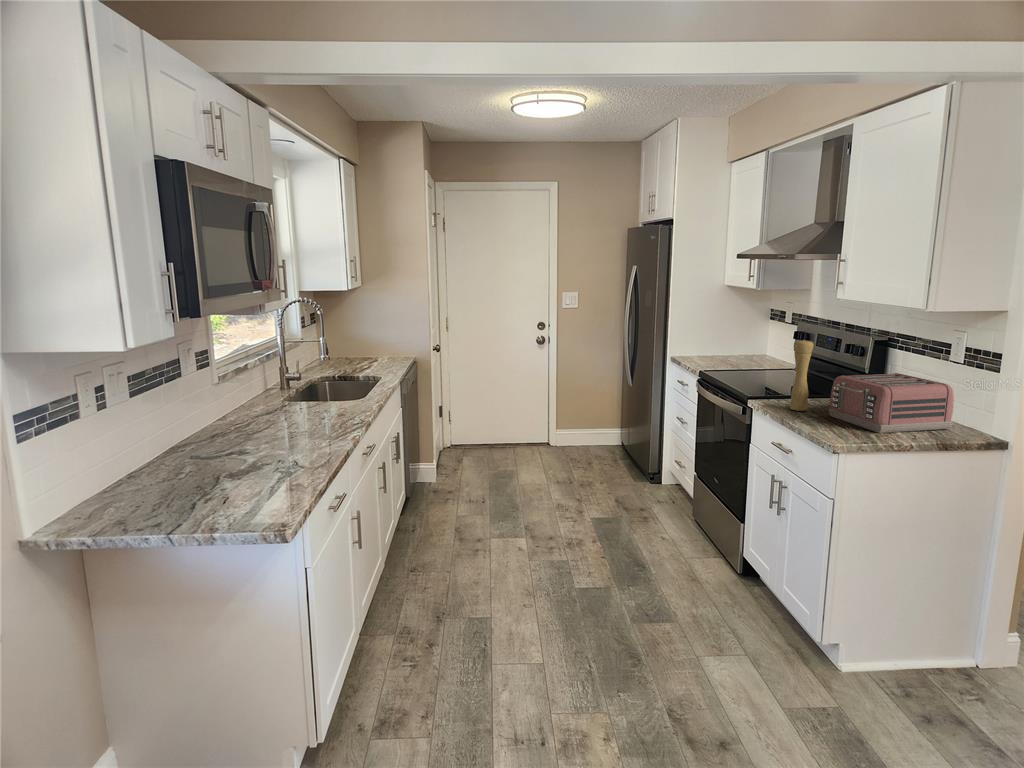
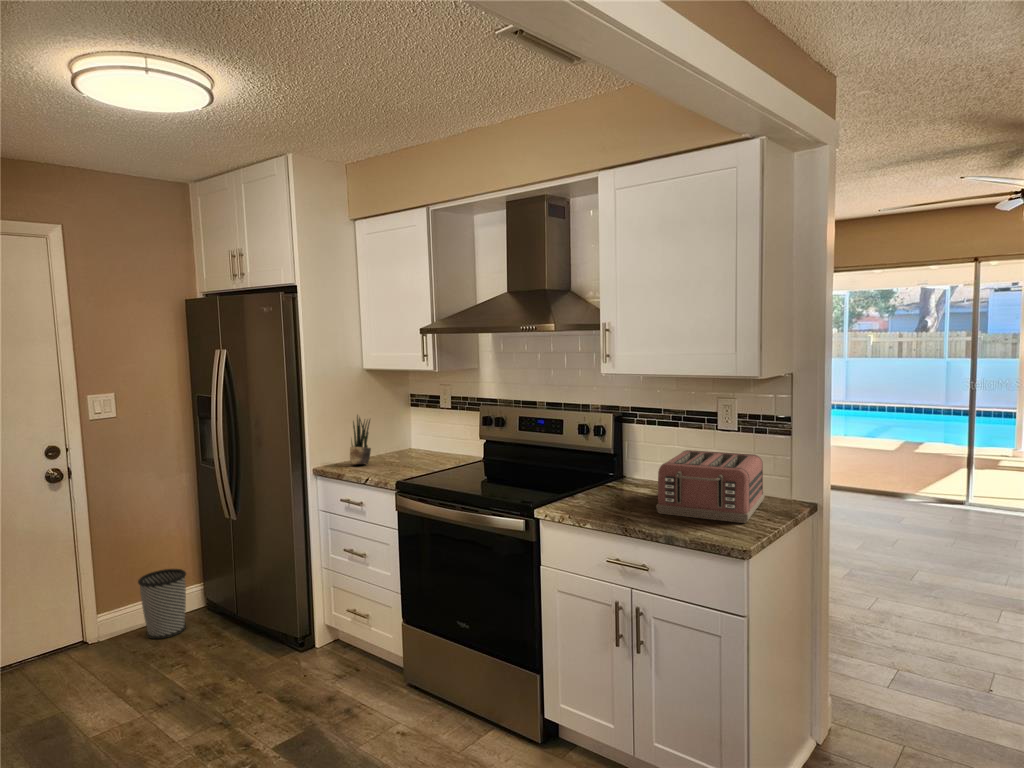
potted plant: none [695,319,716,358] -> present [350,415,371,464]
pepper mill: present [790,339,813,411] -> none [607,427,630,515]
wastebasket: none [576,412,605,455] -> present [138,569,186,639]

